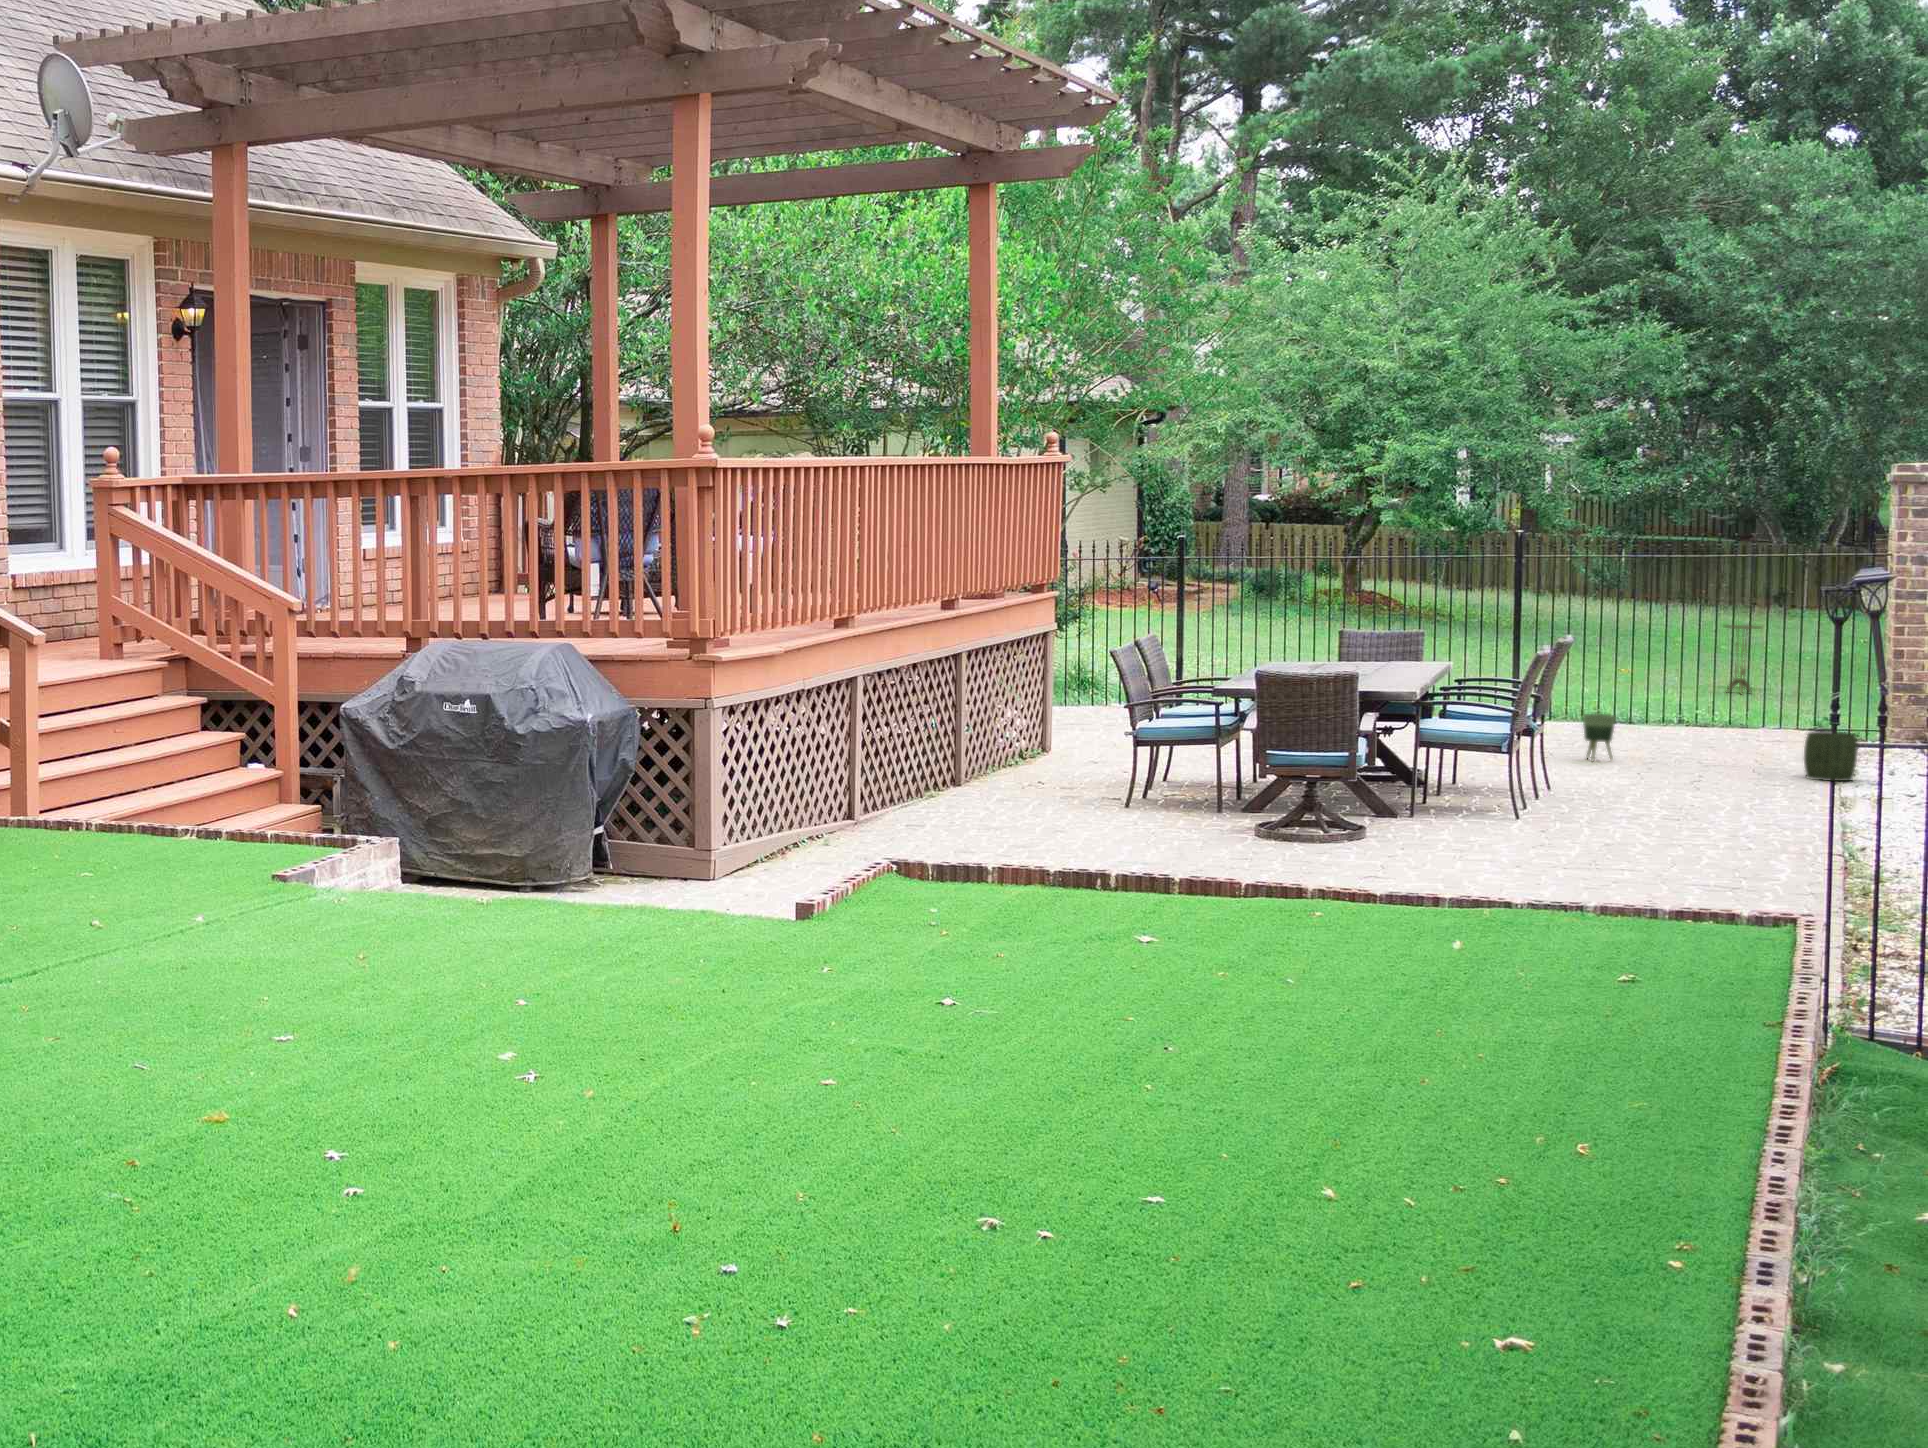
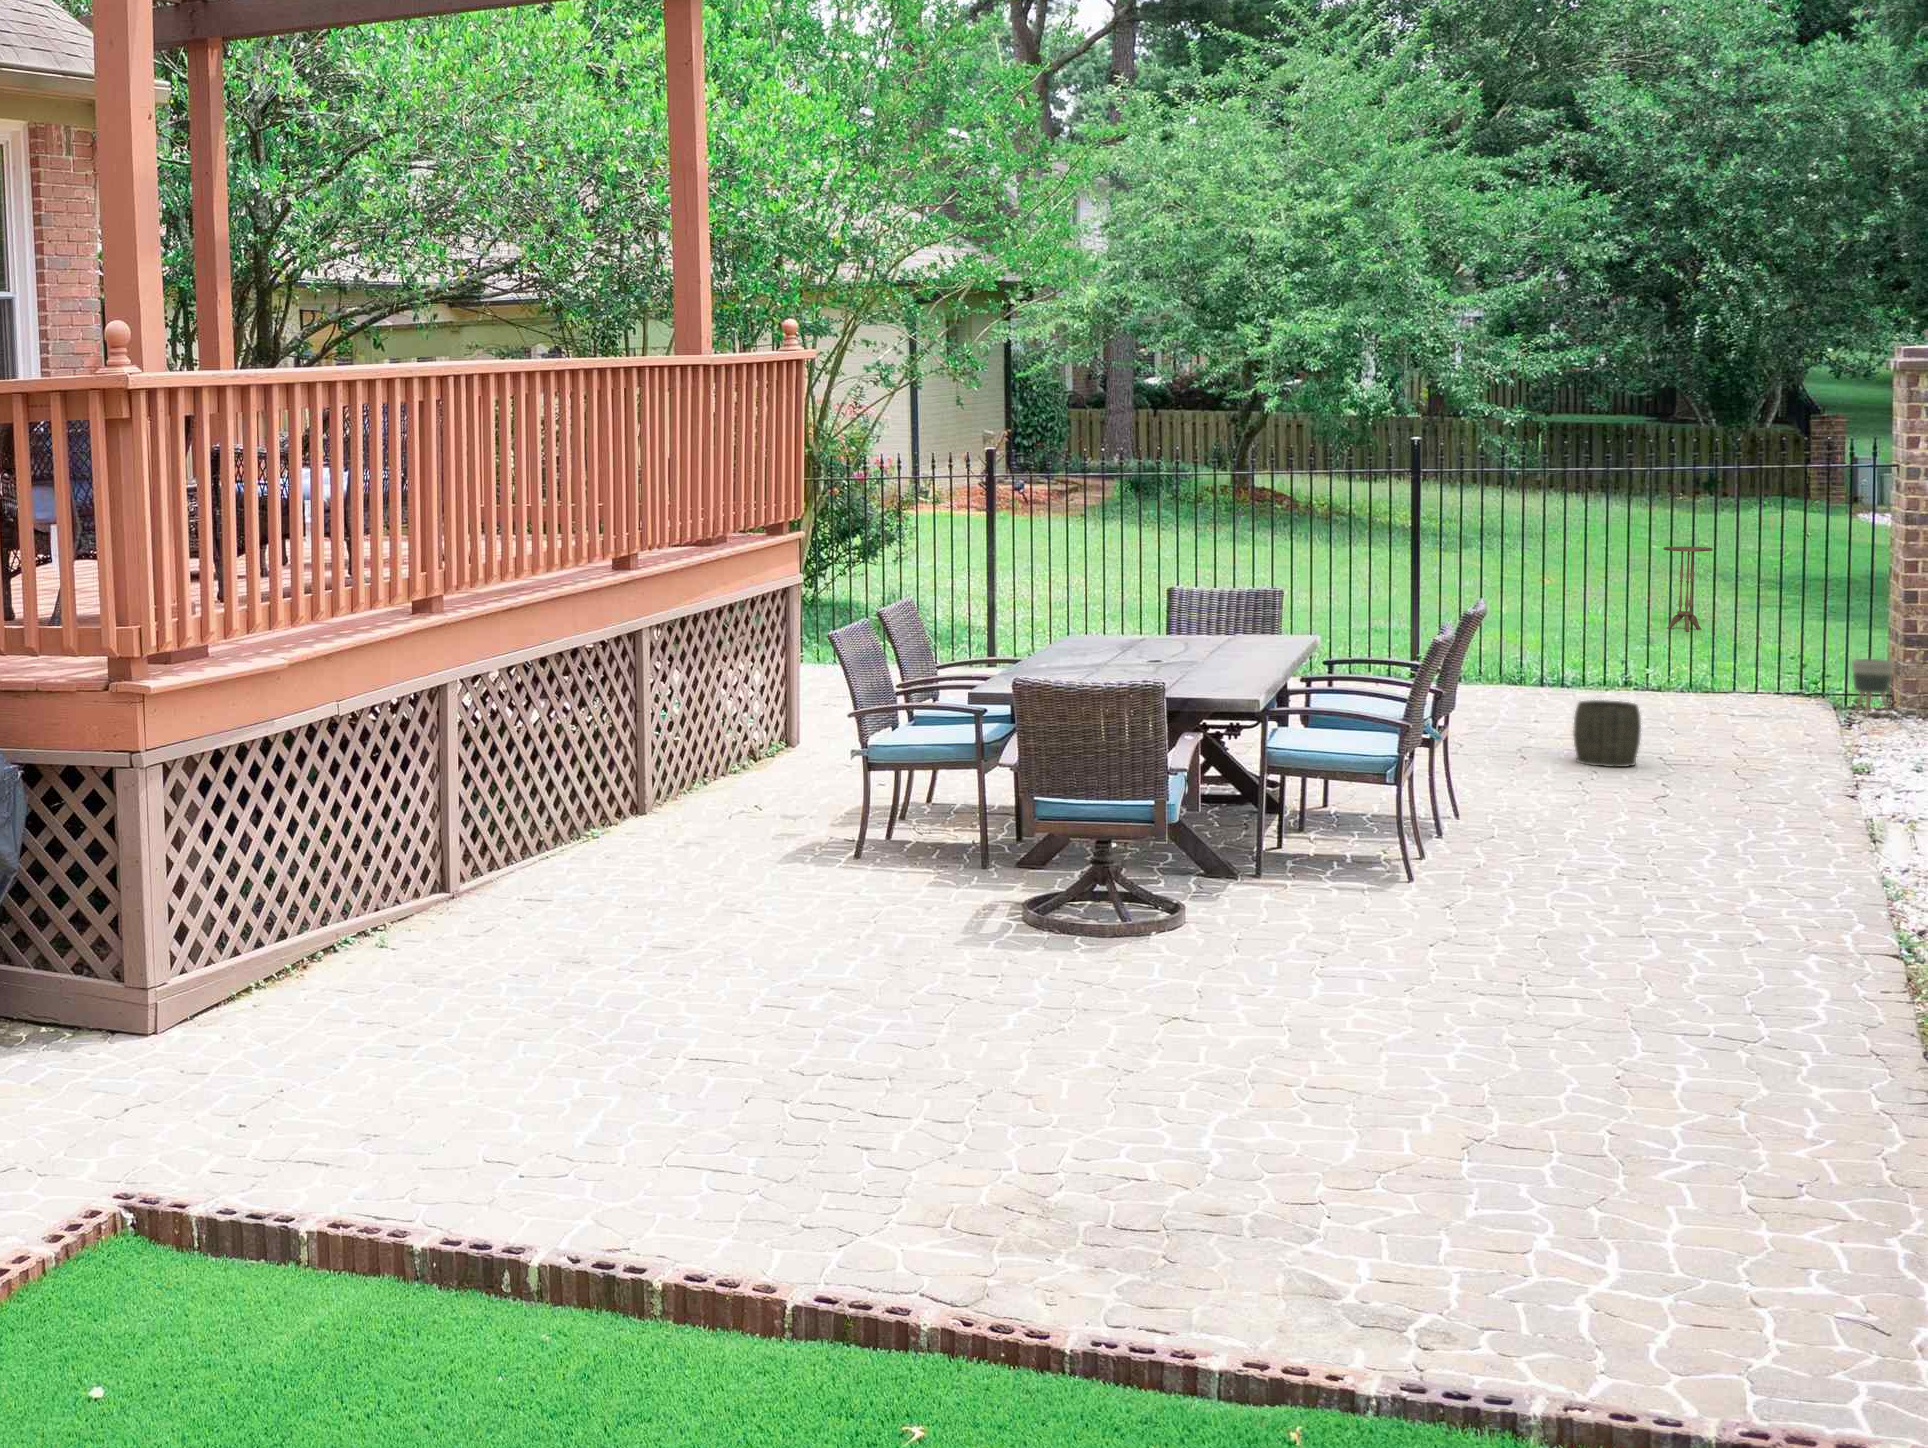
planter: present [1583,714,1616,760] -> present [1852,659,1893,716]
woven basket: present [1804,731,1858,781] -> present [1573,700,1641,767]

